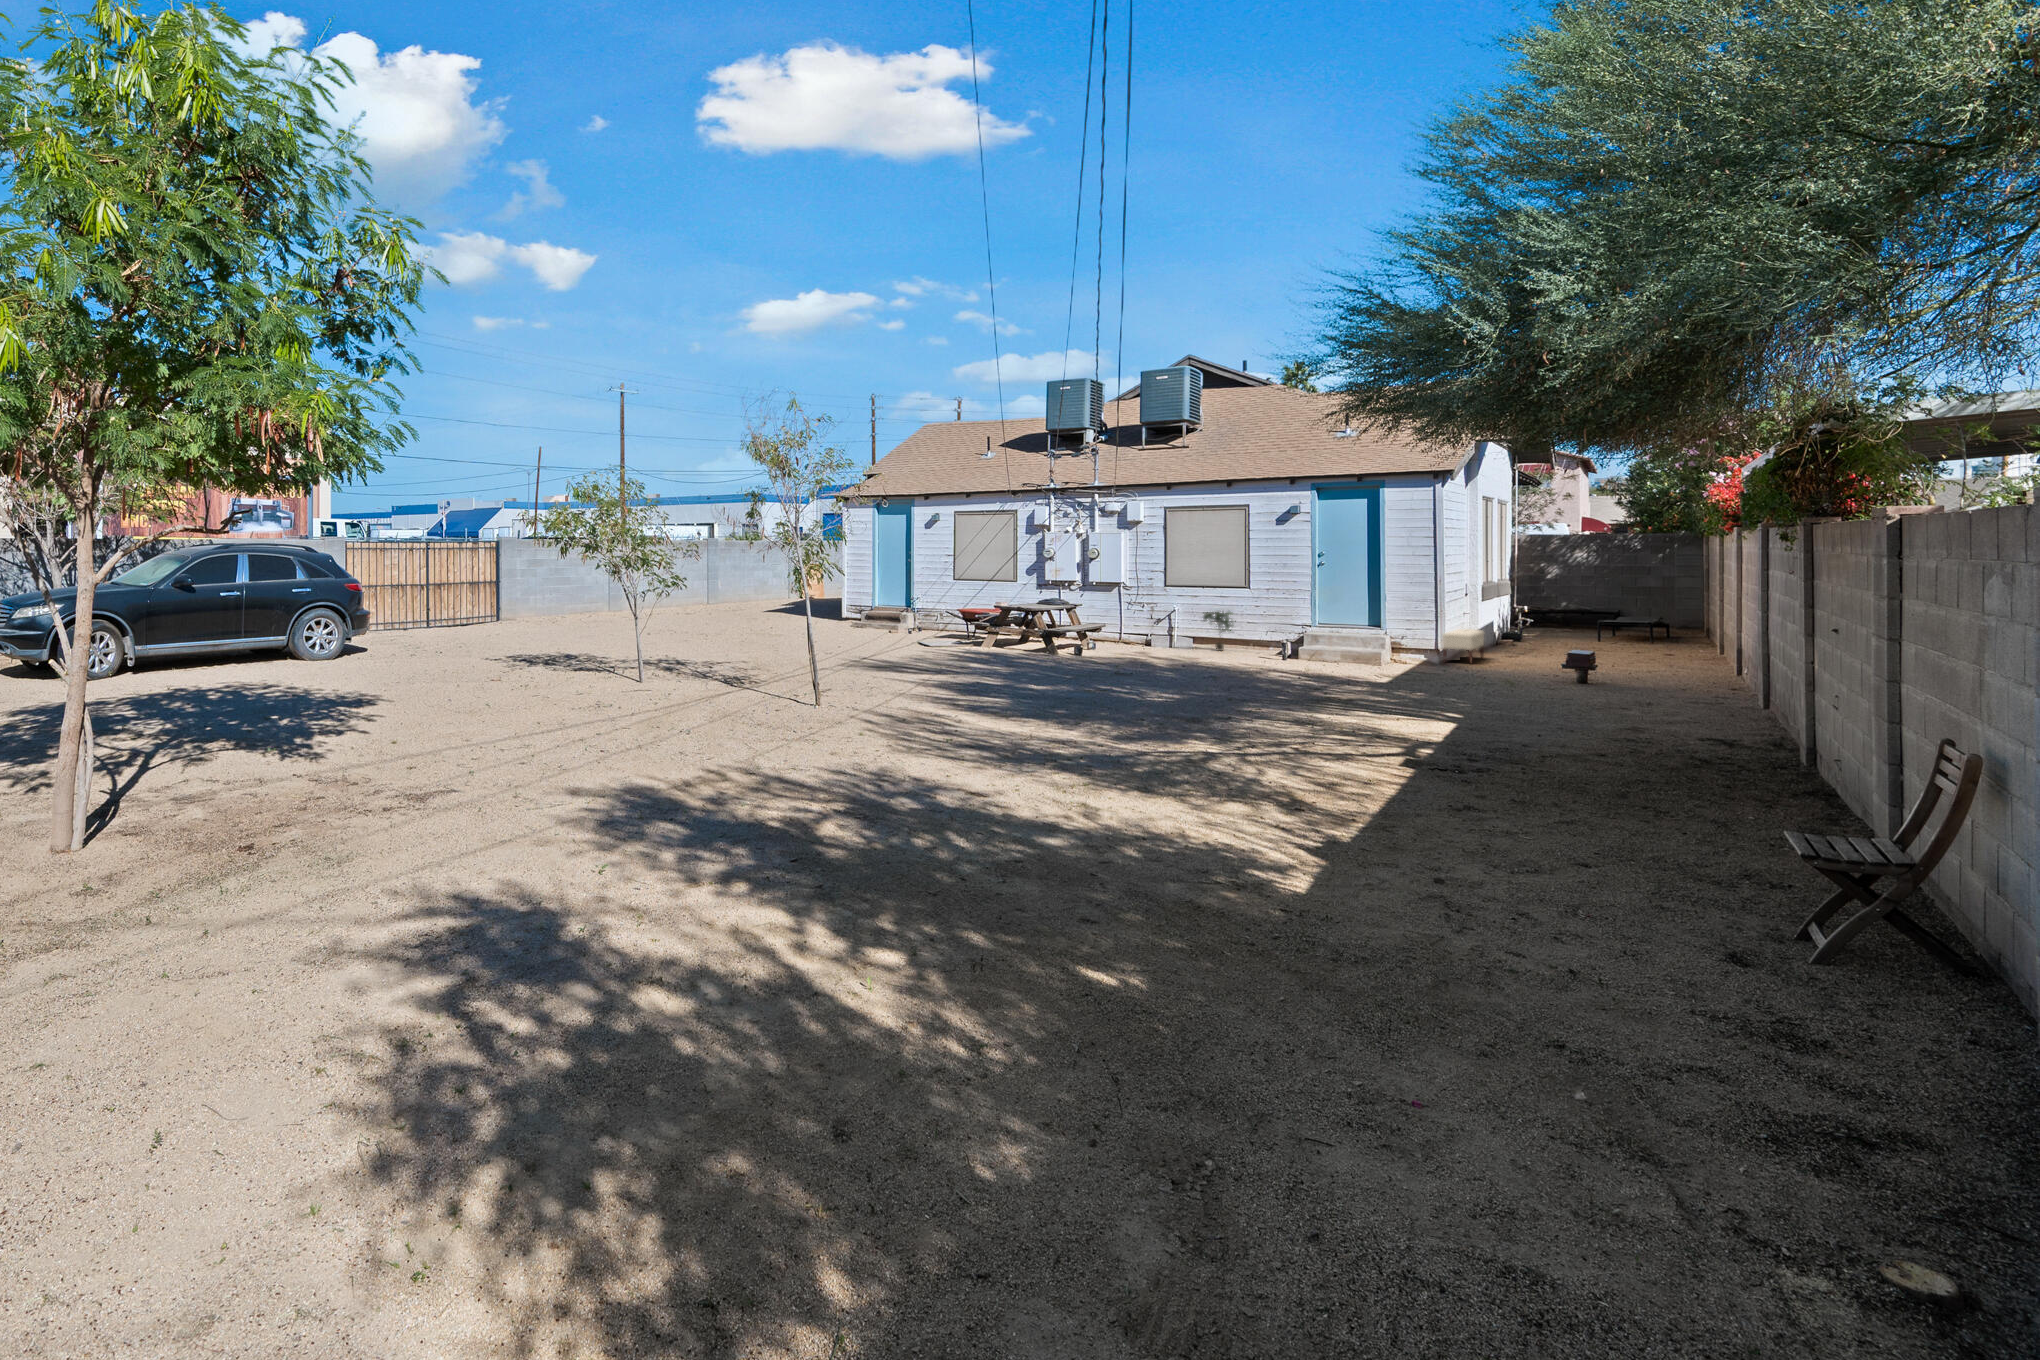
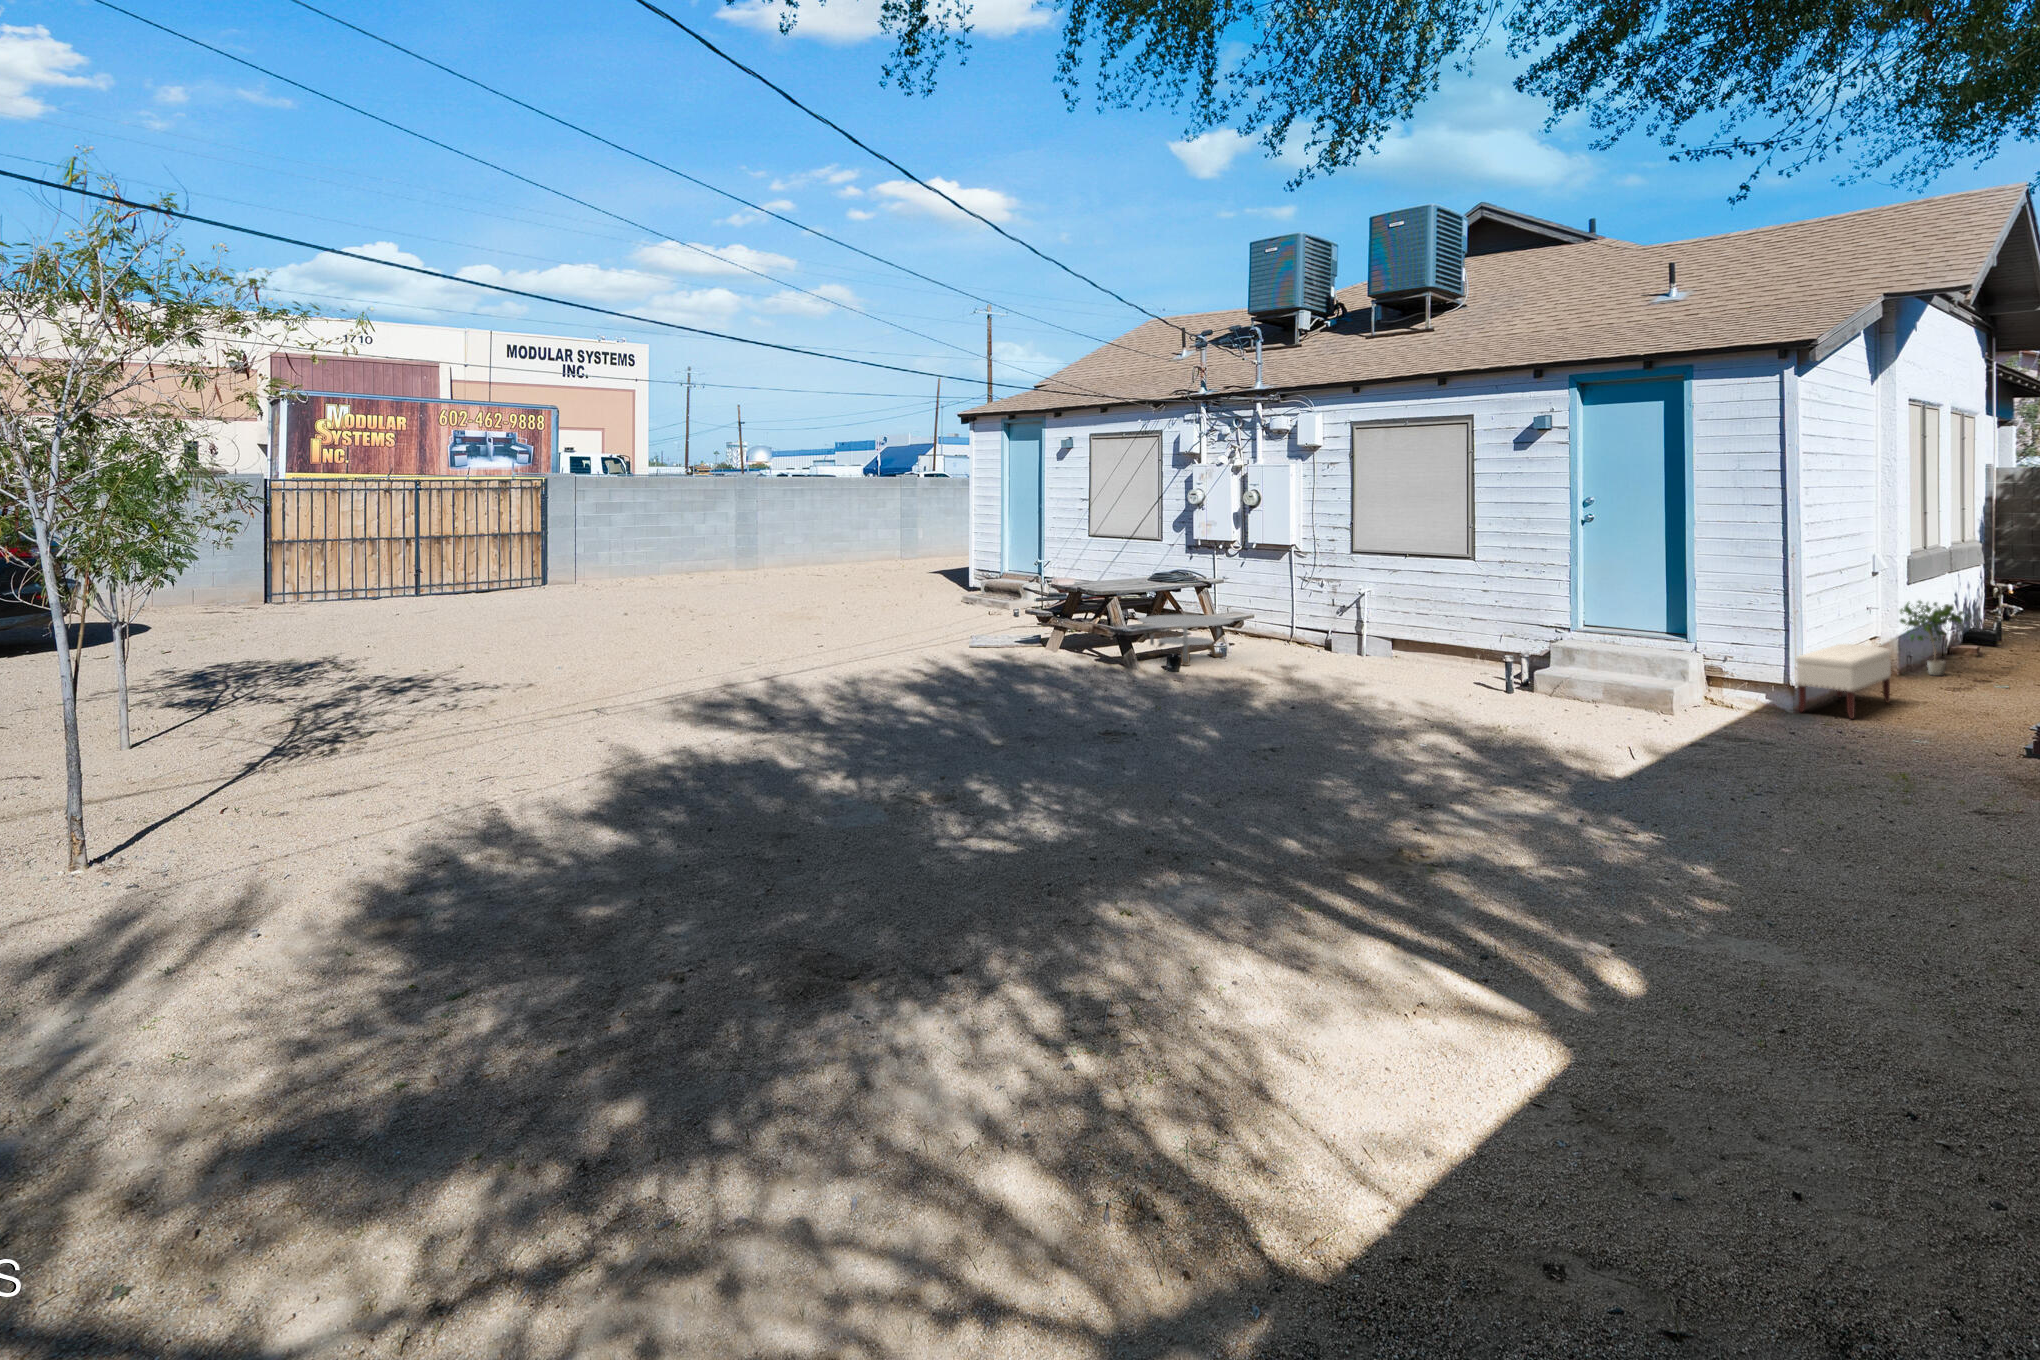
potted plant: present [1203,611,1236,651] -> present [1900,601,1971,676]
round table: none [1049,624,1109,651] -> present [1138,615,1233,666]

